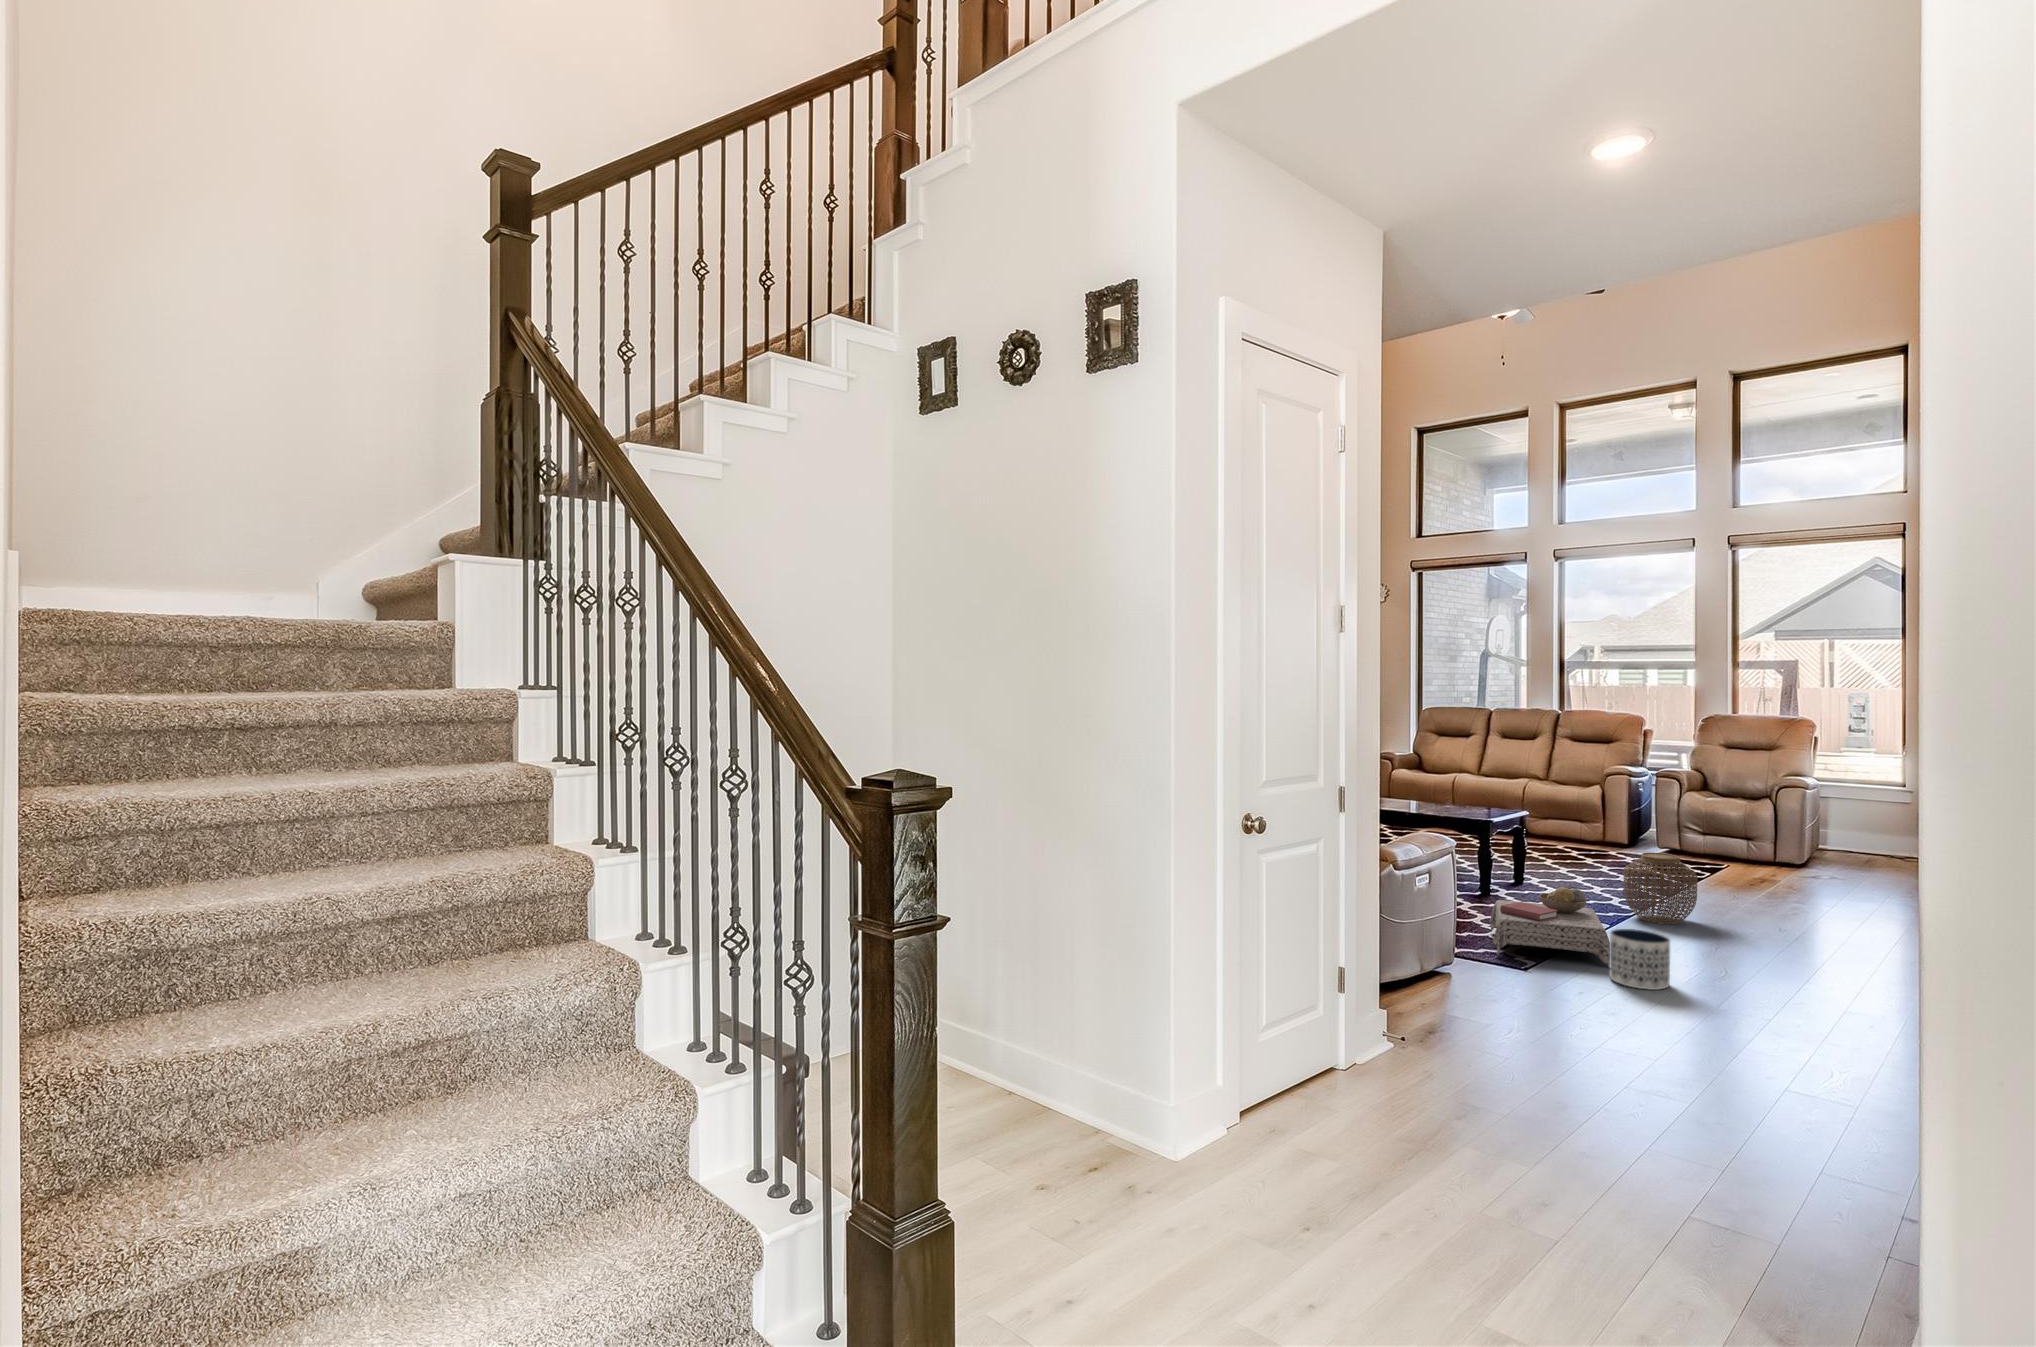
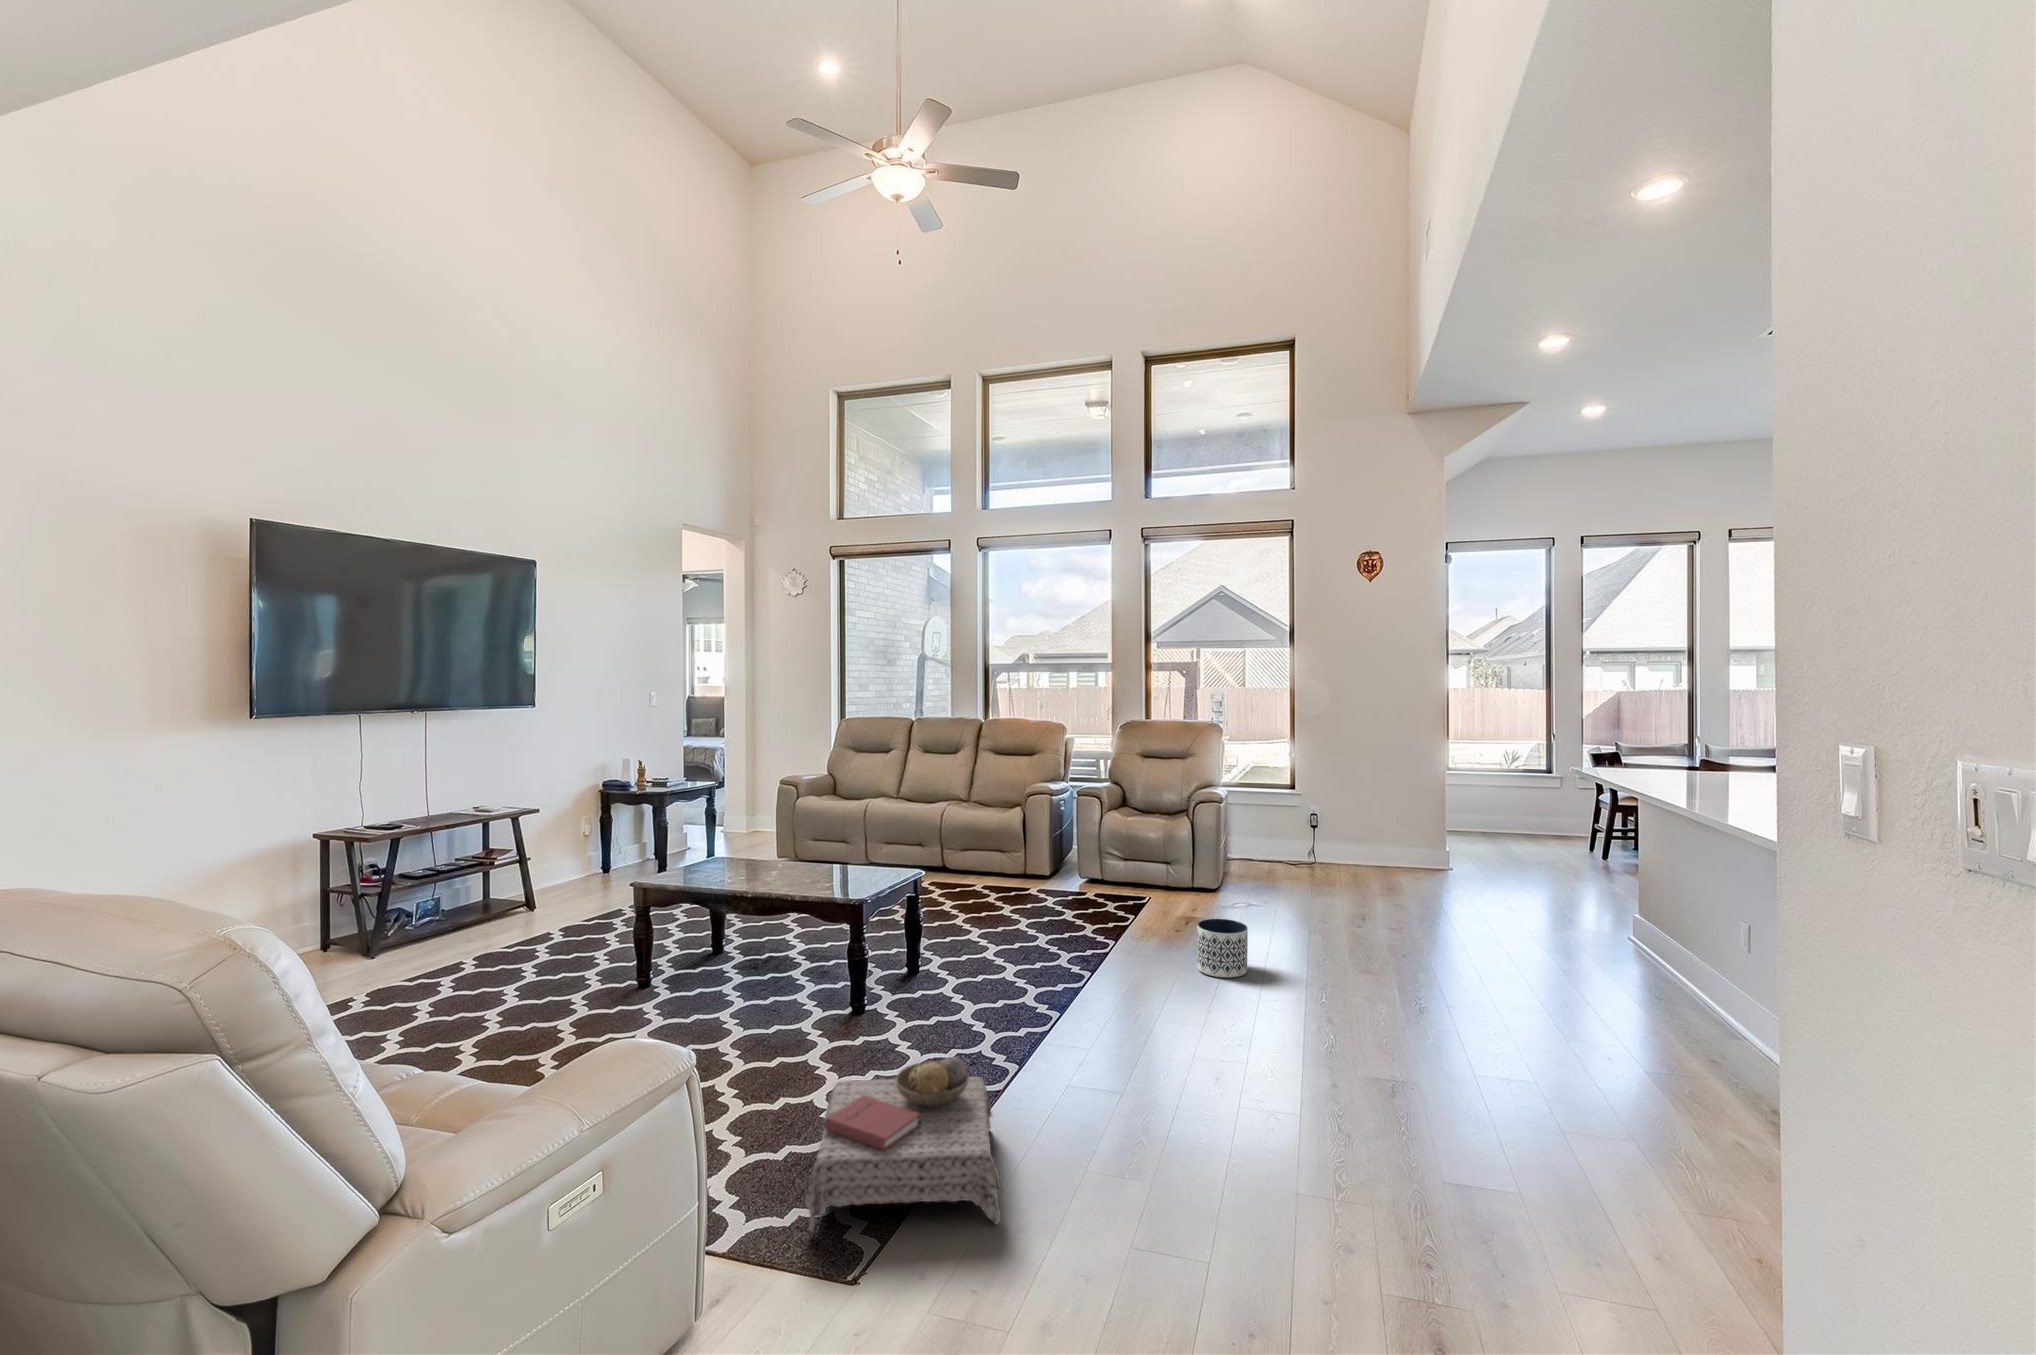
woven basket: present [1623,853,1697,924] -> none [1033,937,1124,1046]
planter: present [1609,929,1670,990] -> present [1197,919,1248,978]

